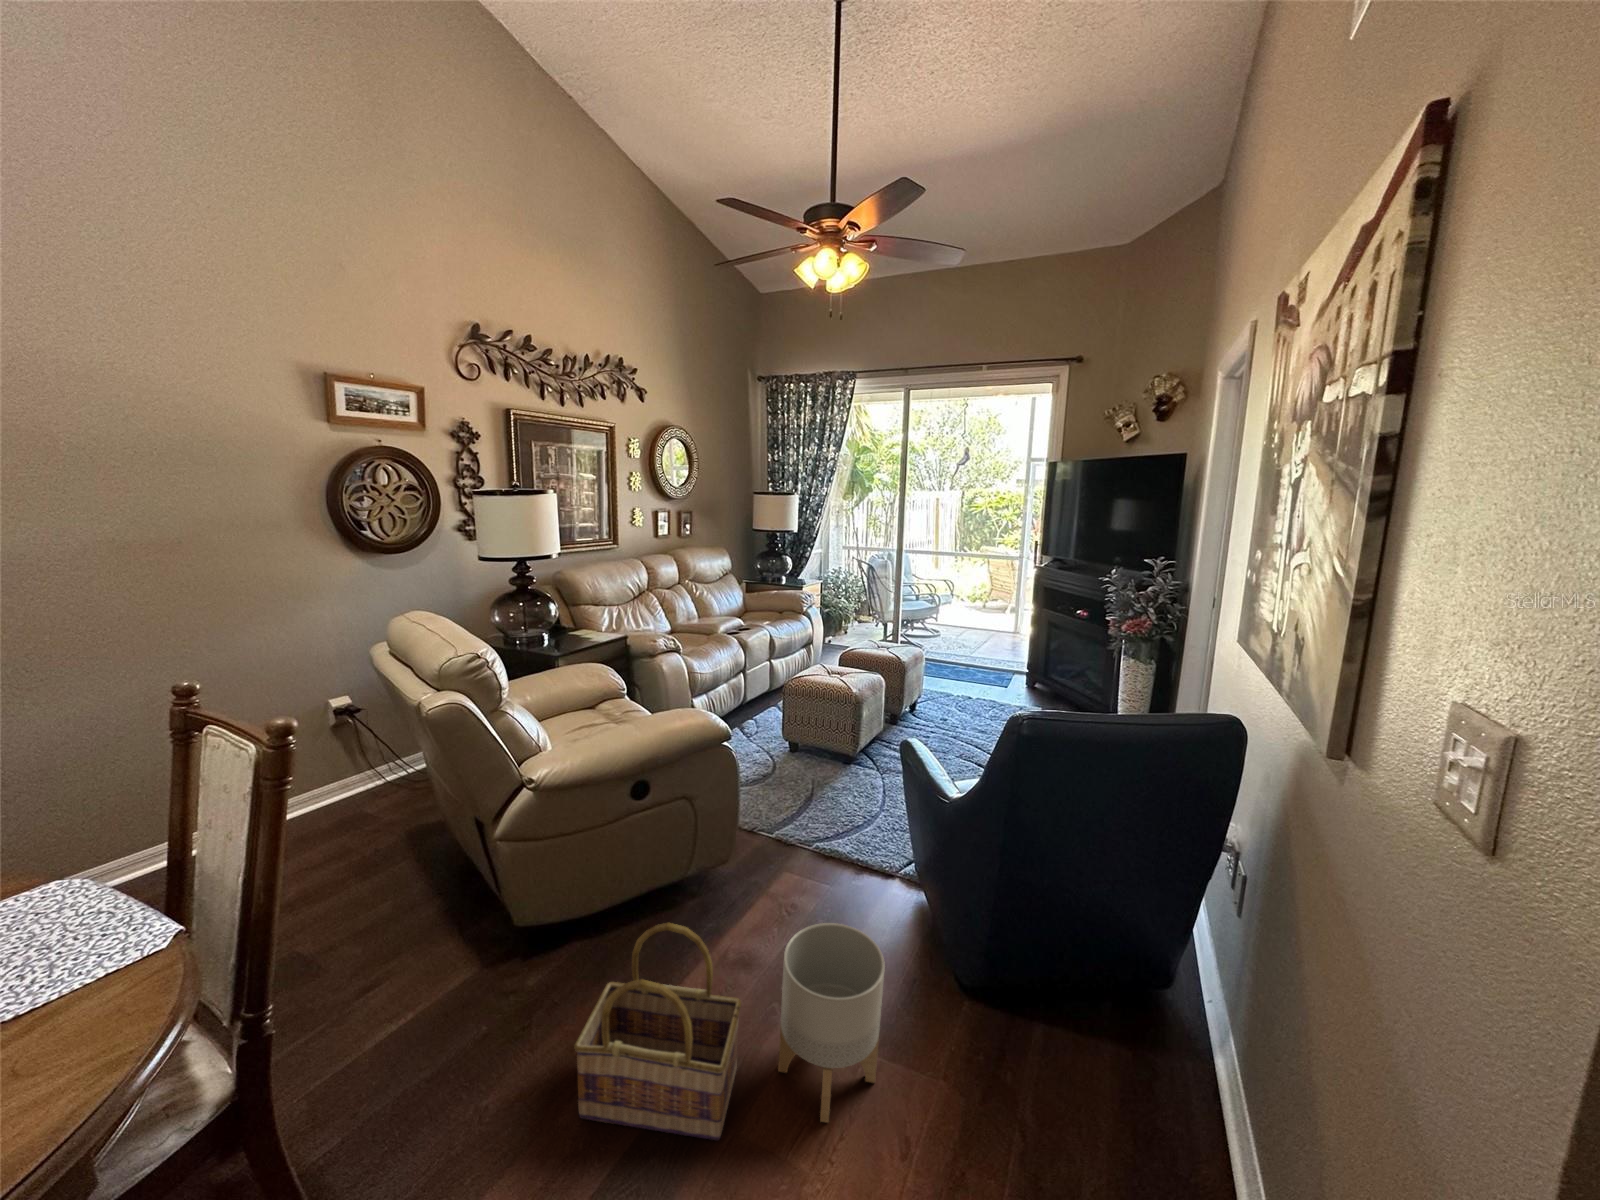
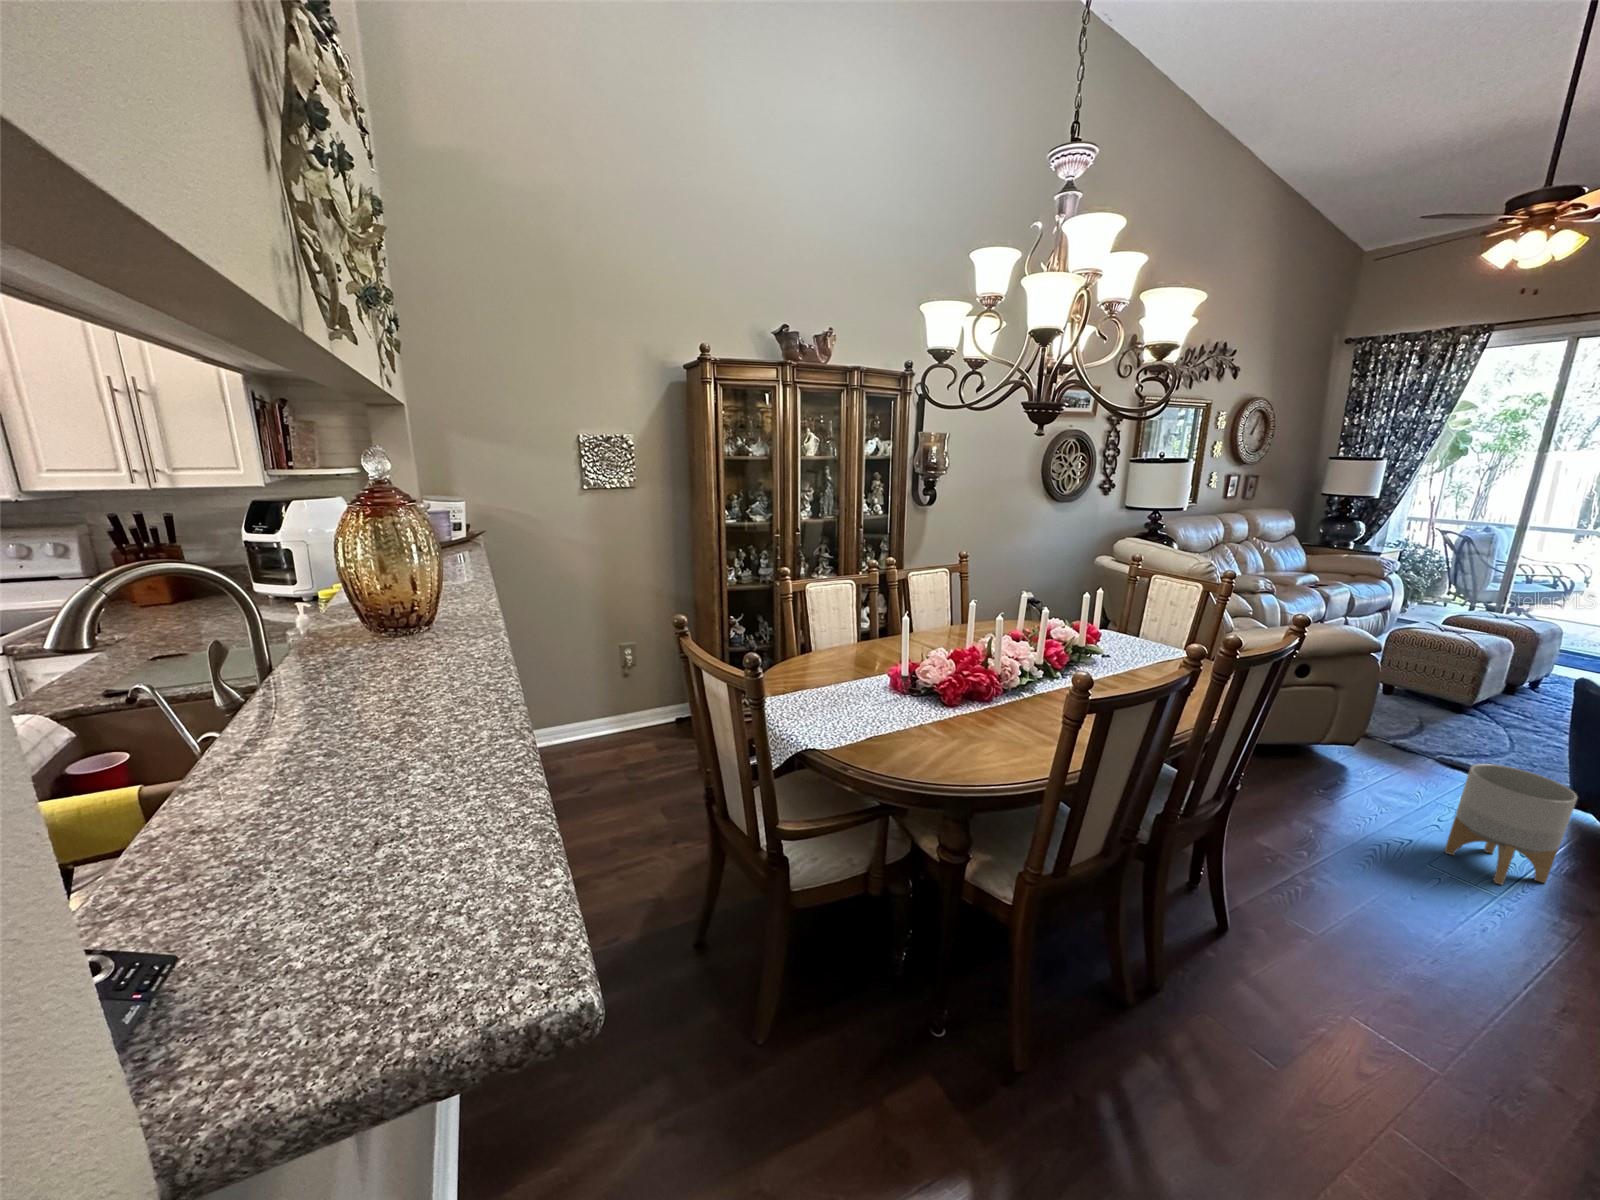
basket: present [574,923,741,1140] -> none [1289,731,1423,863]

